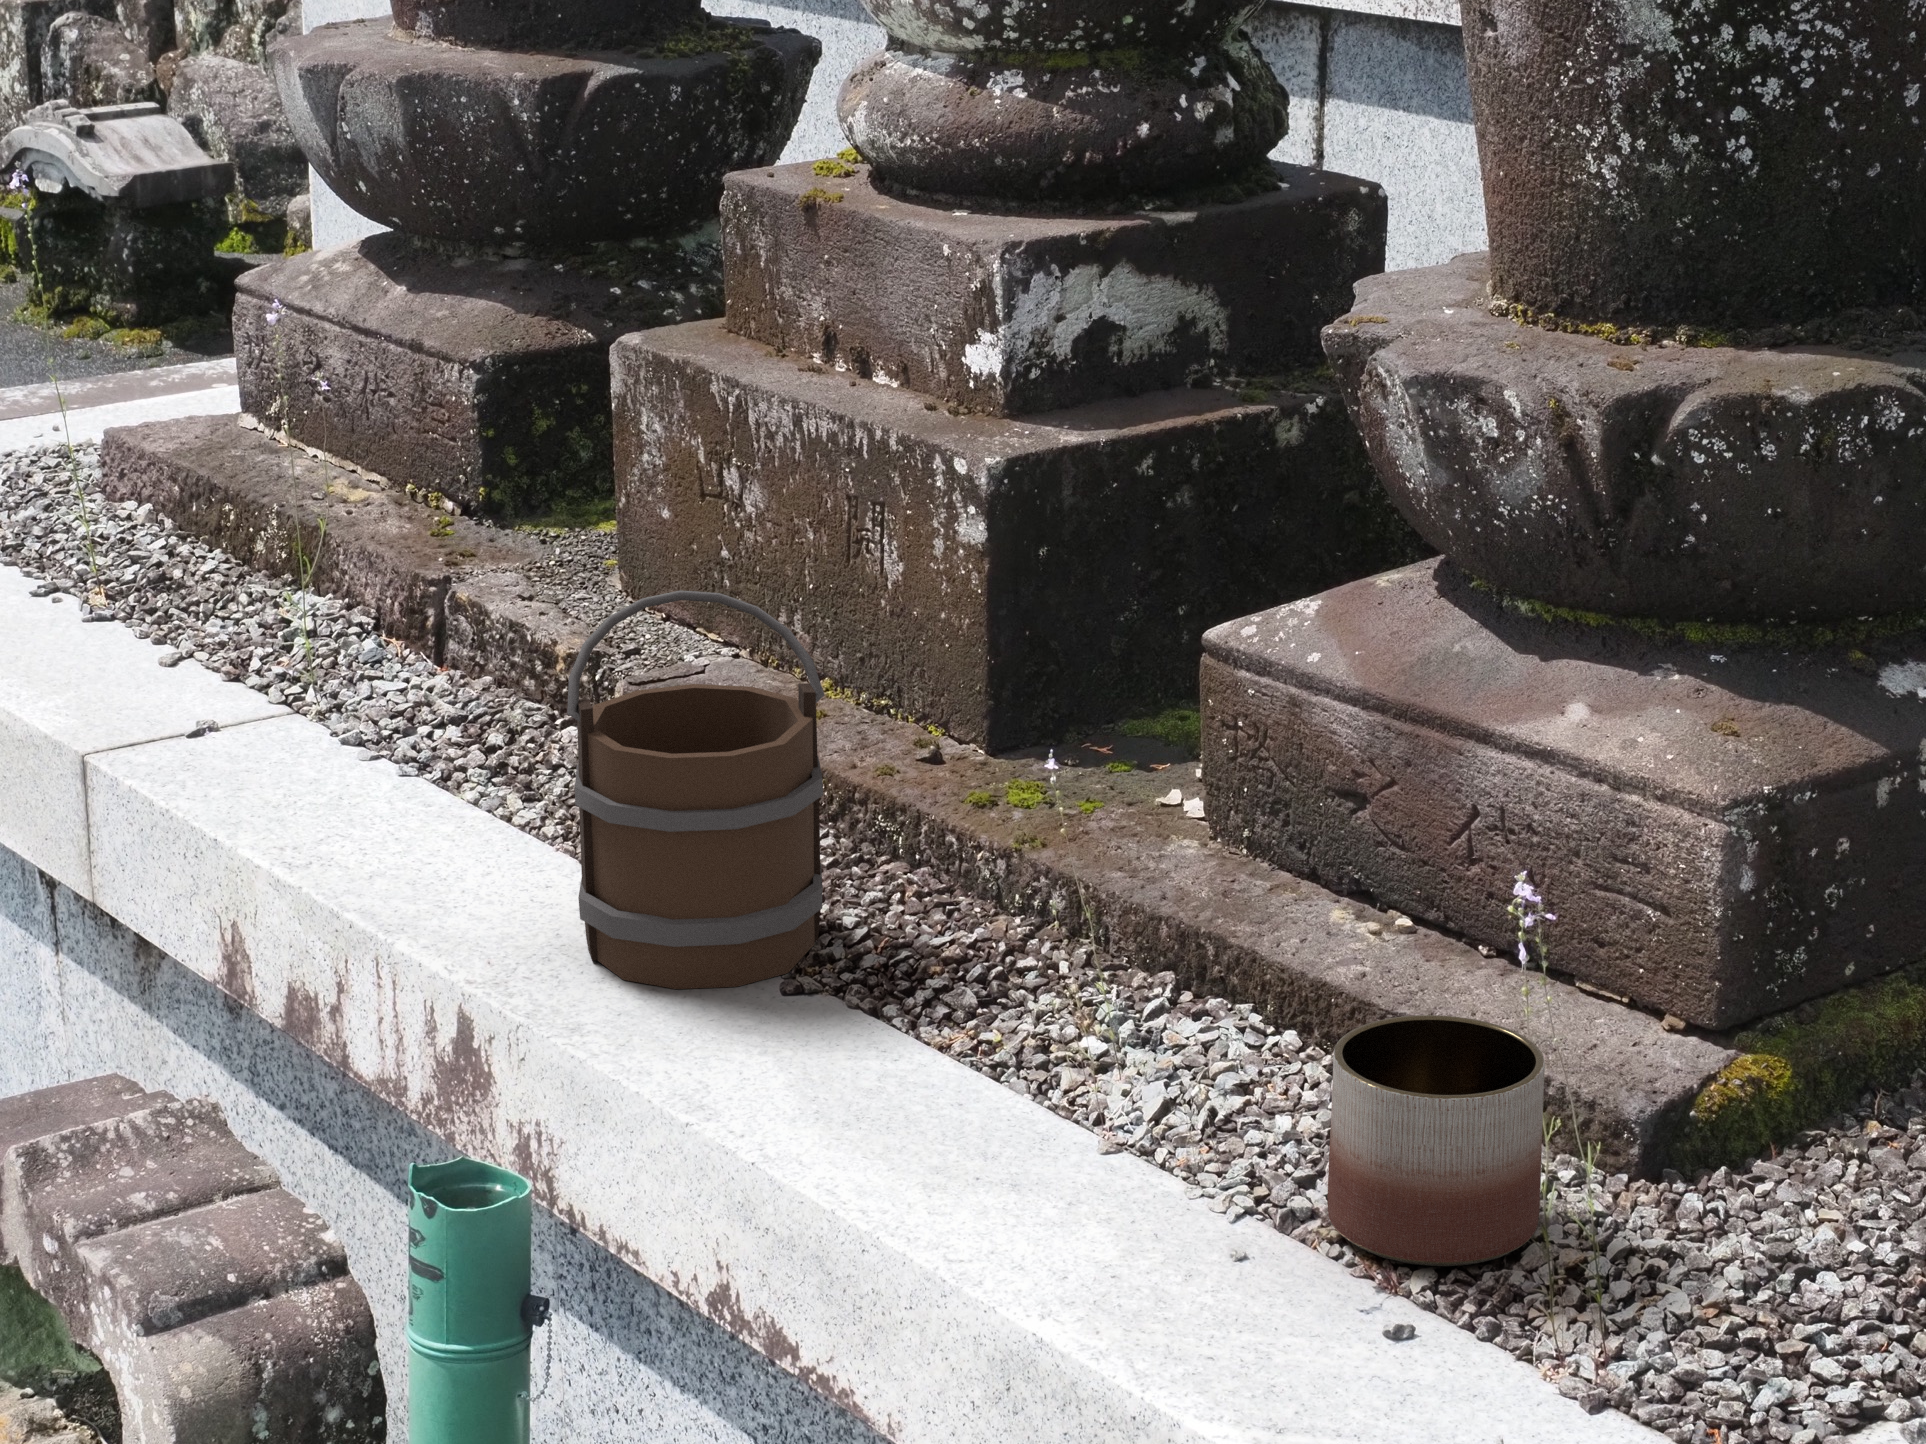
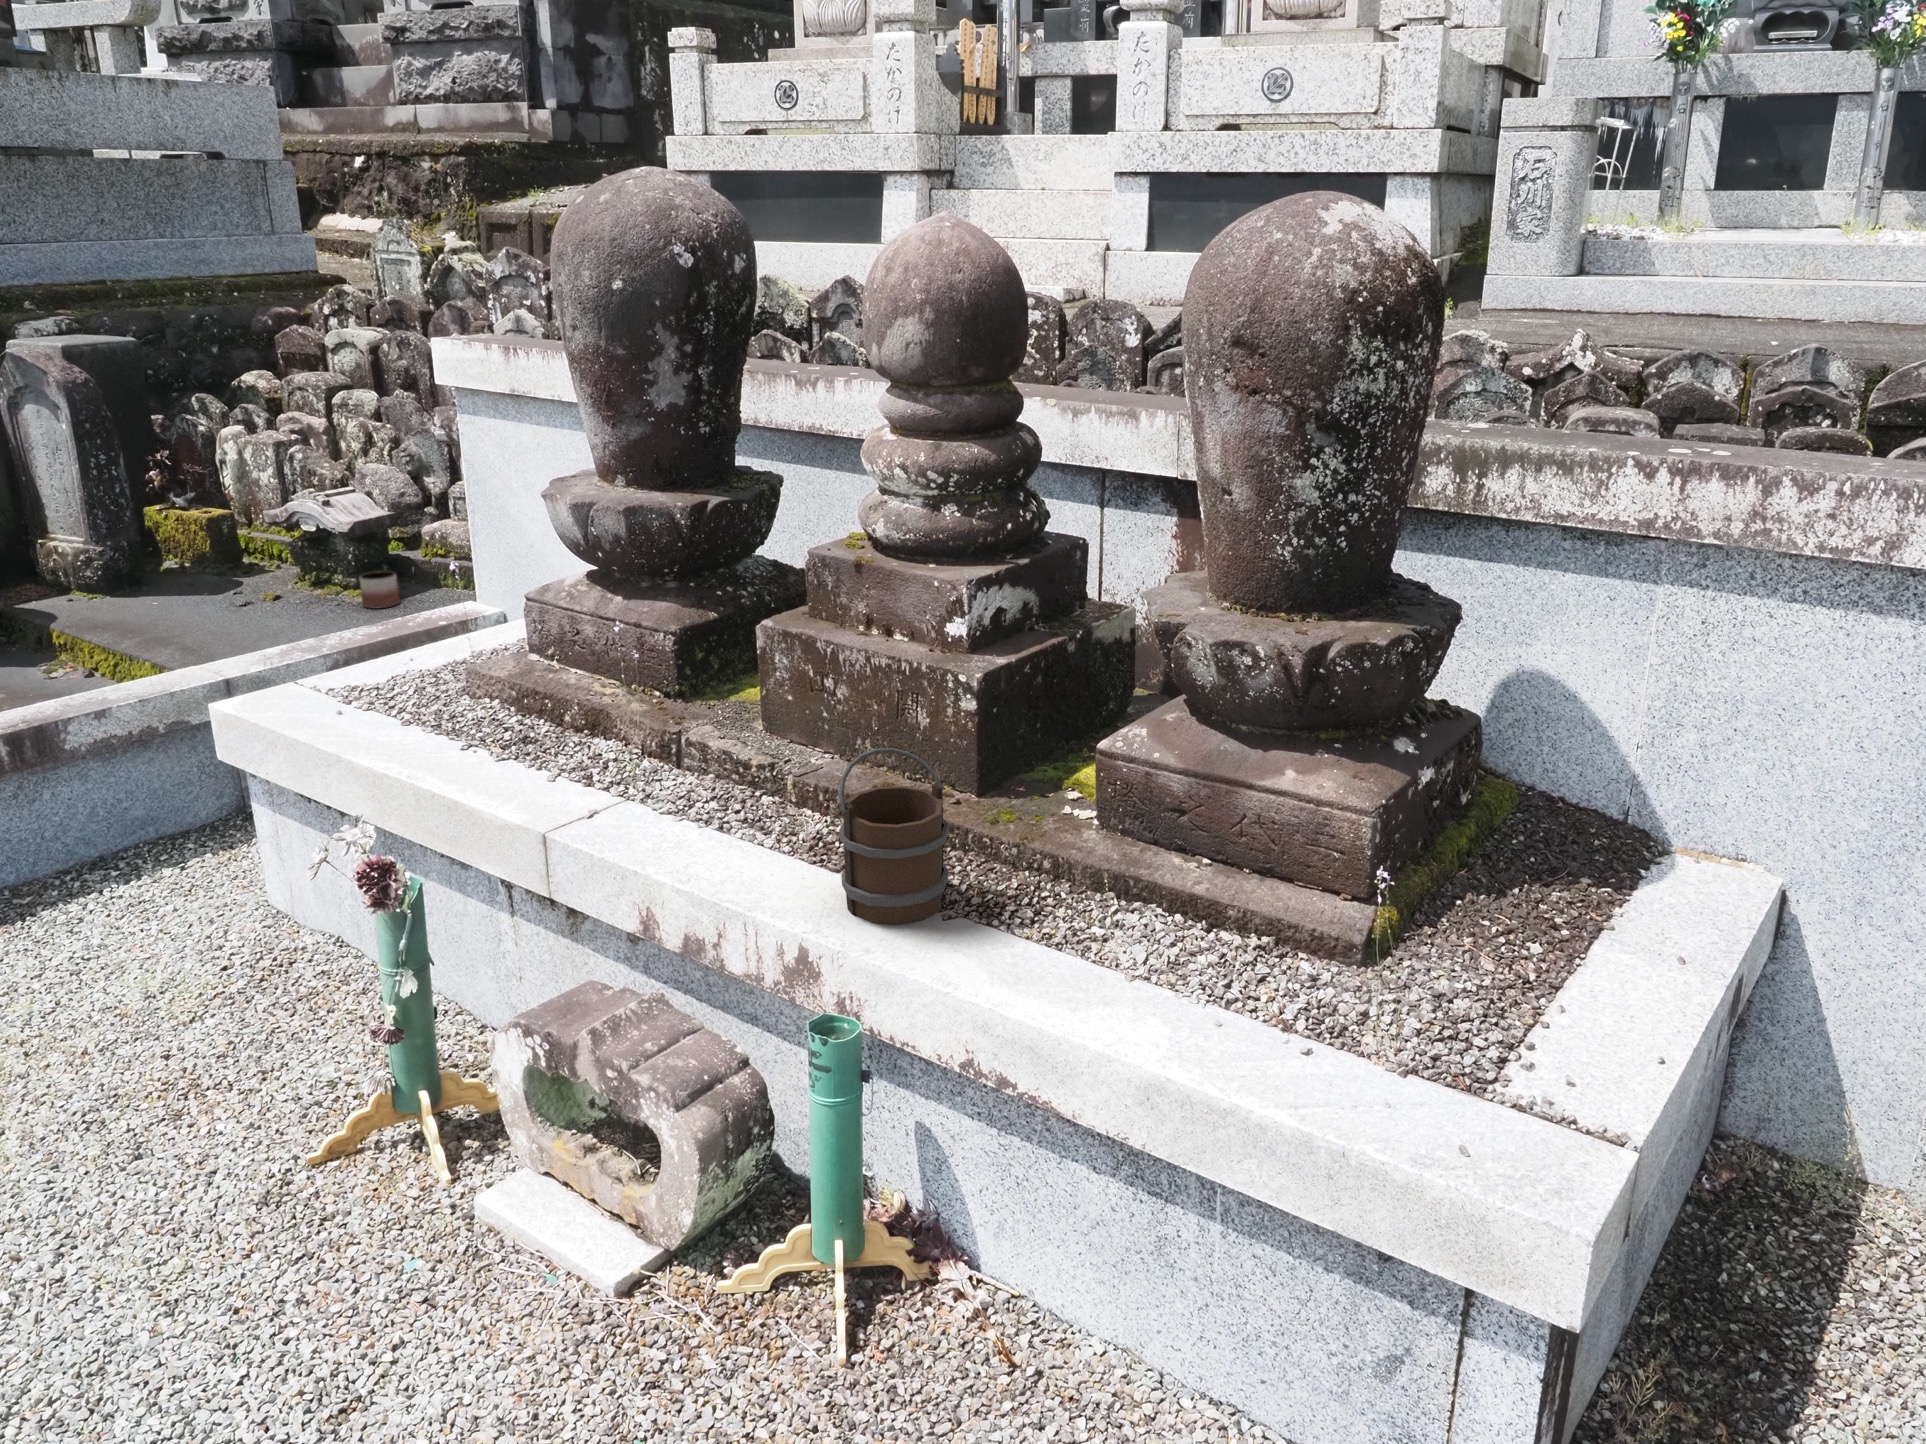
planter: present [1328,1015,1545,1266] -> present [359,571,400,609]

